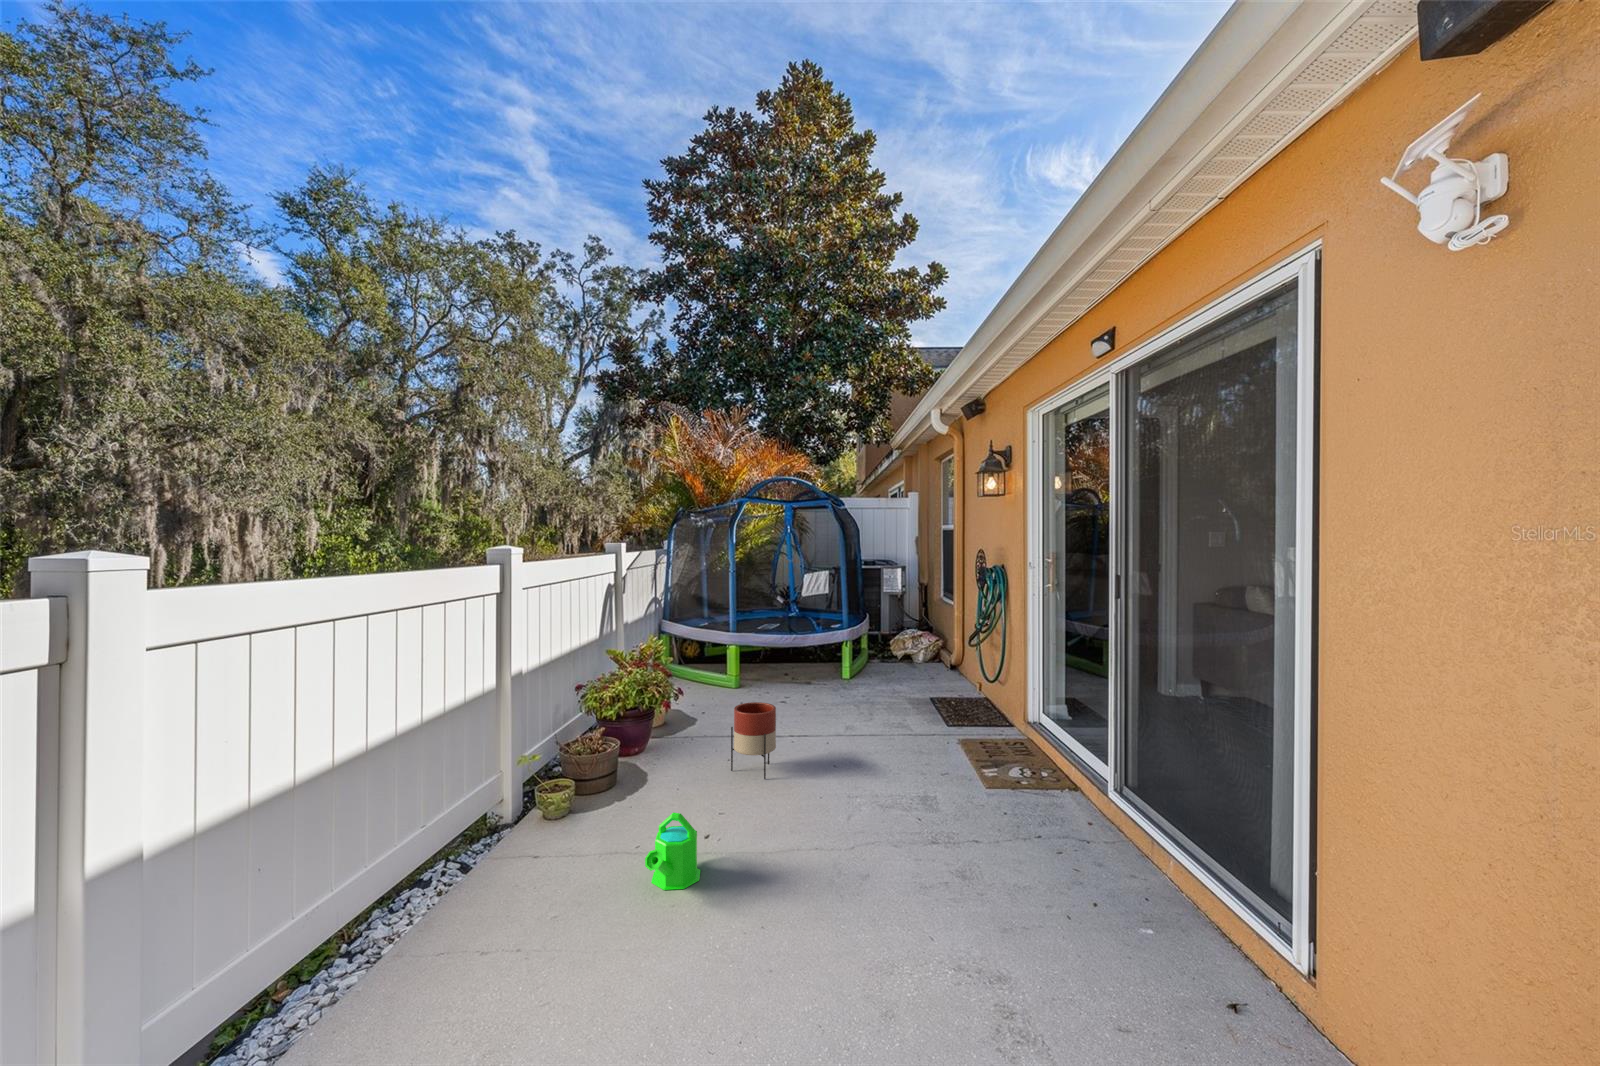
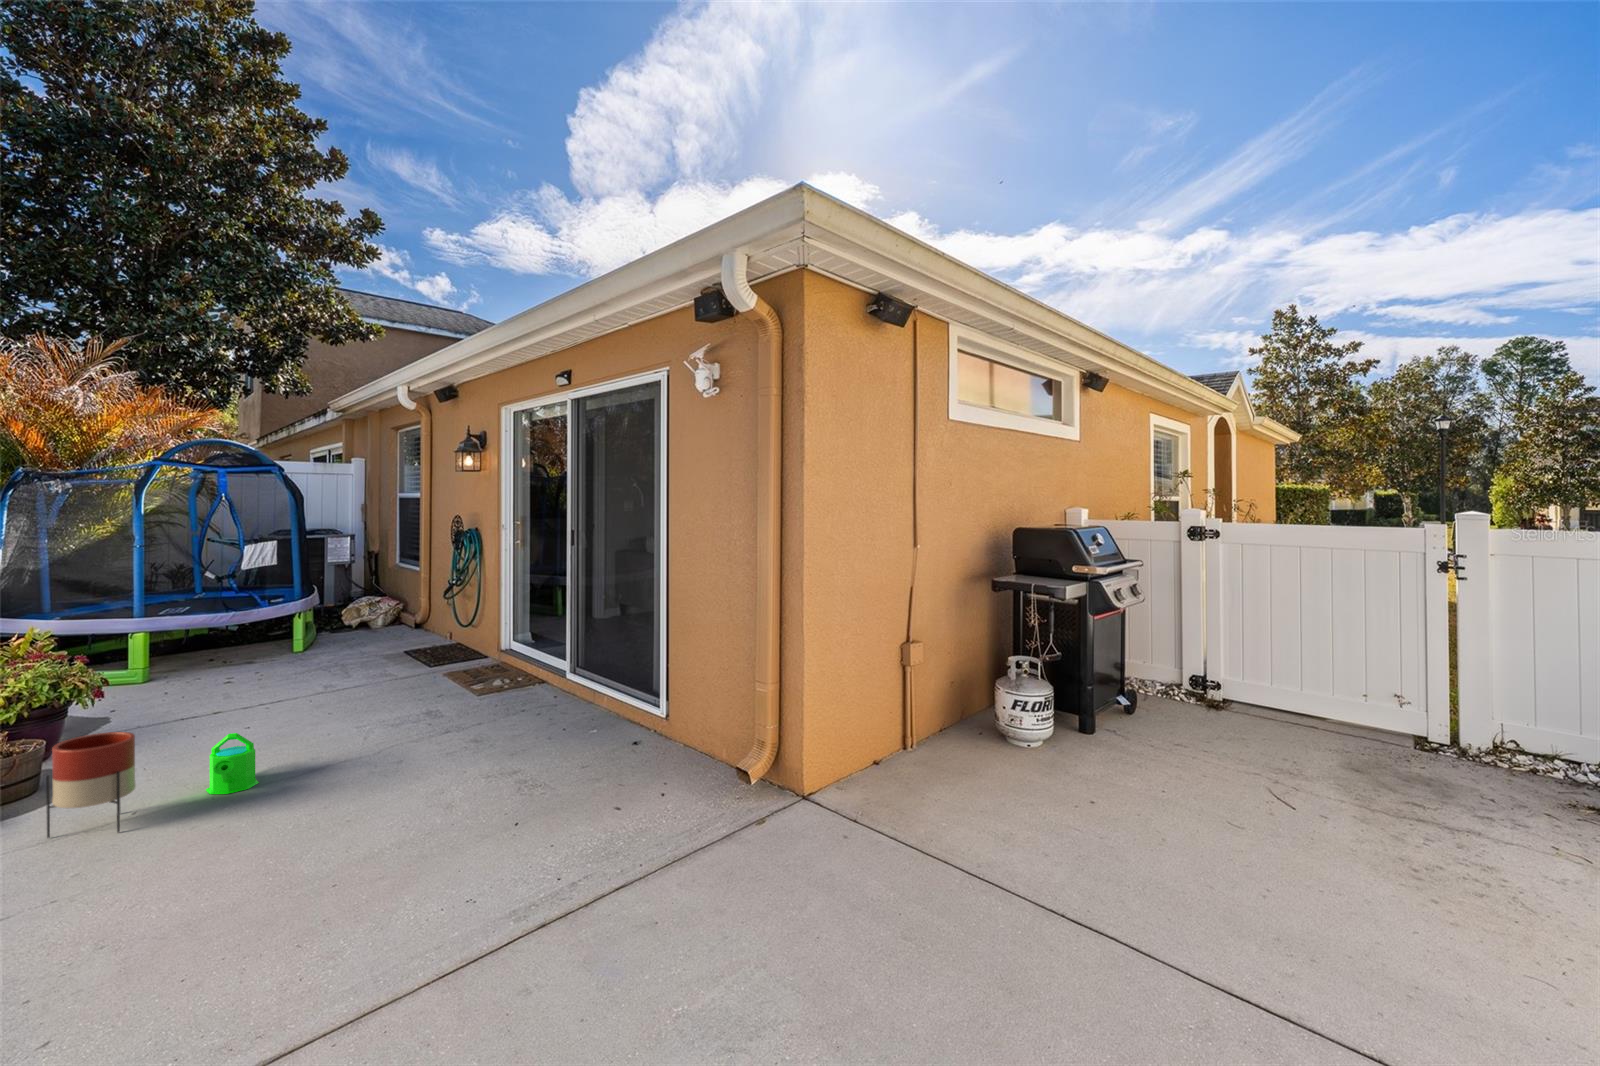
planter: present [731,702,776,779] -> present [46,732,136,838]

